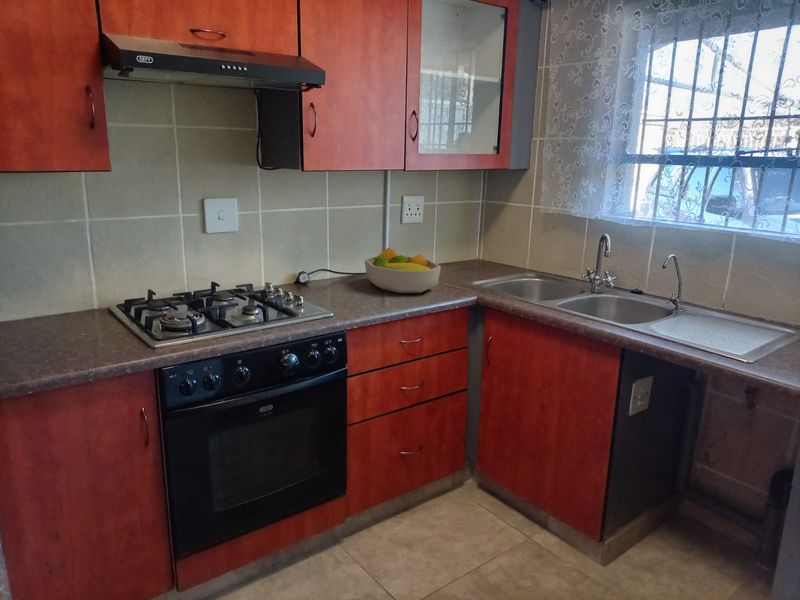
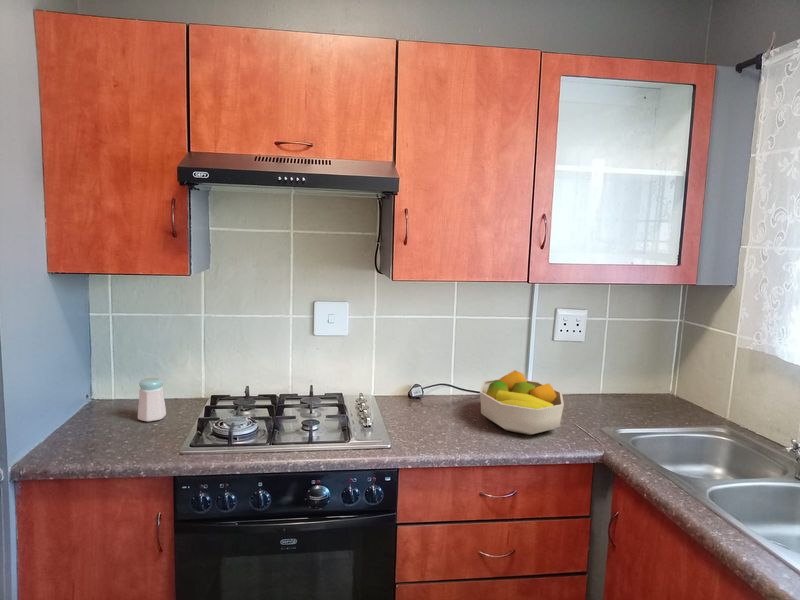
salt shaker: none [50,289,83,335] -> present [138,378,166,421]

